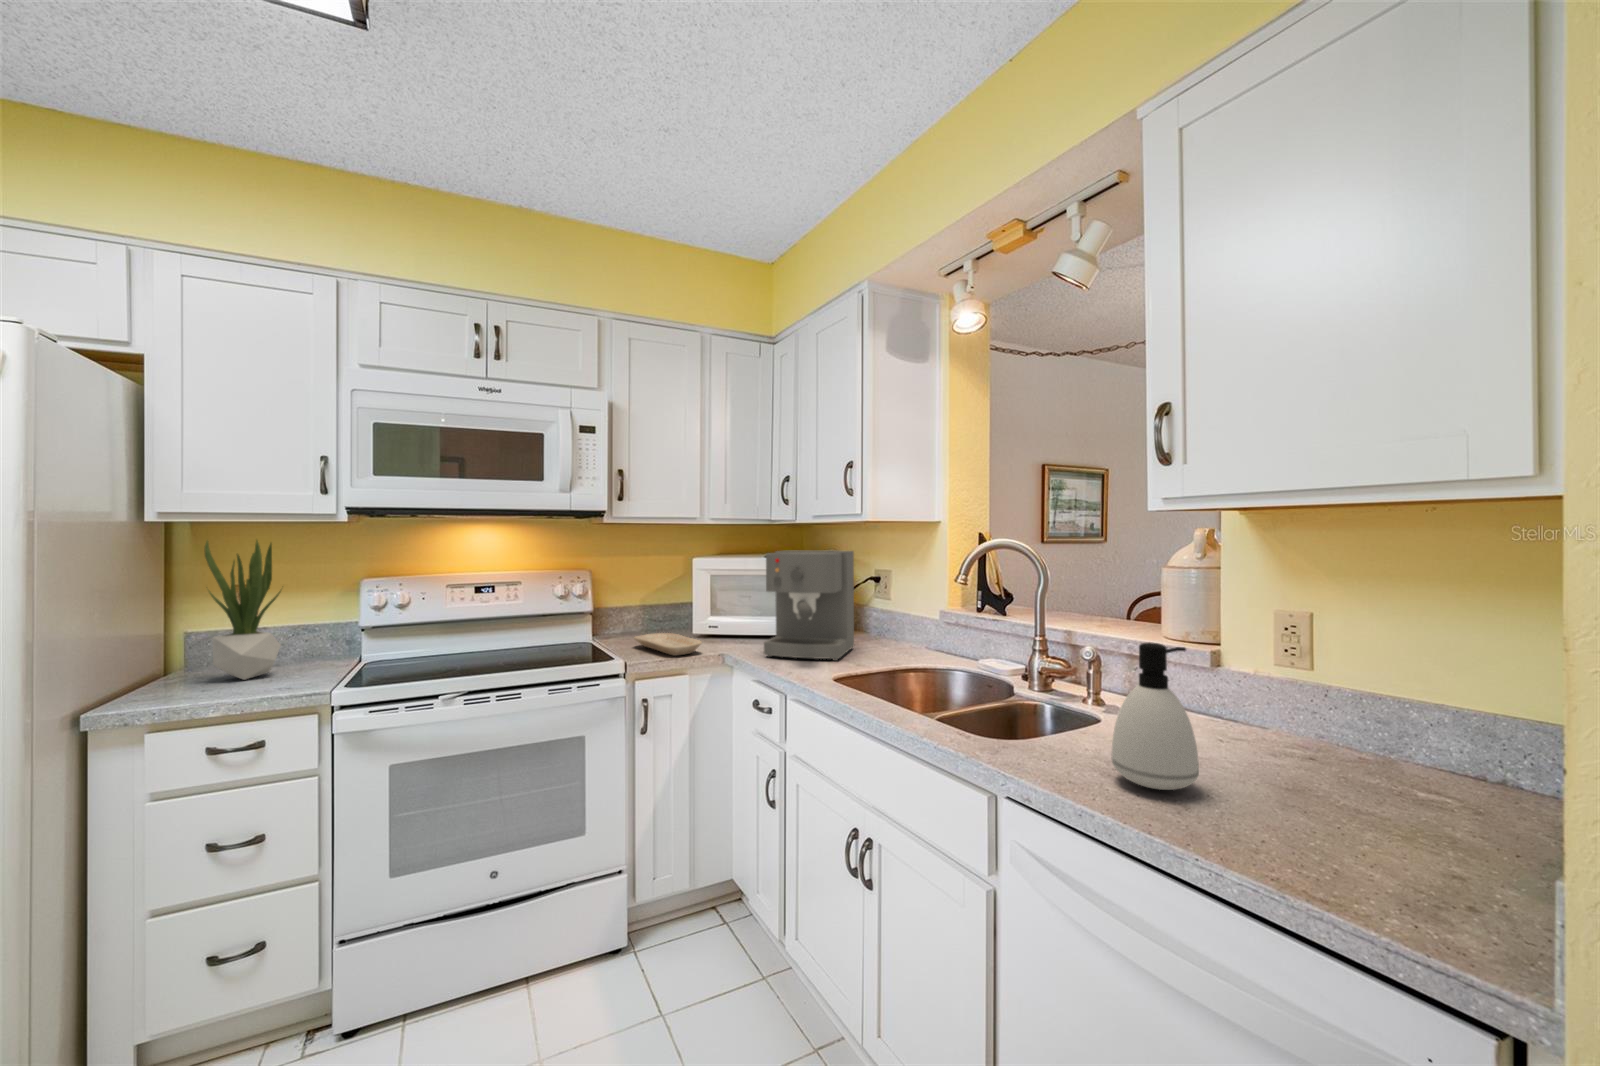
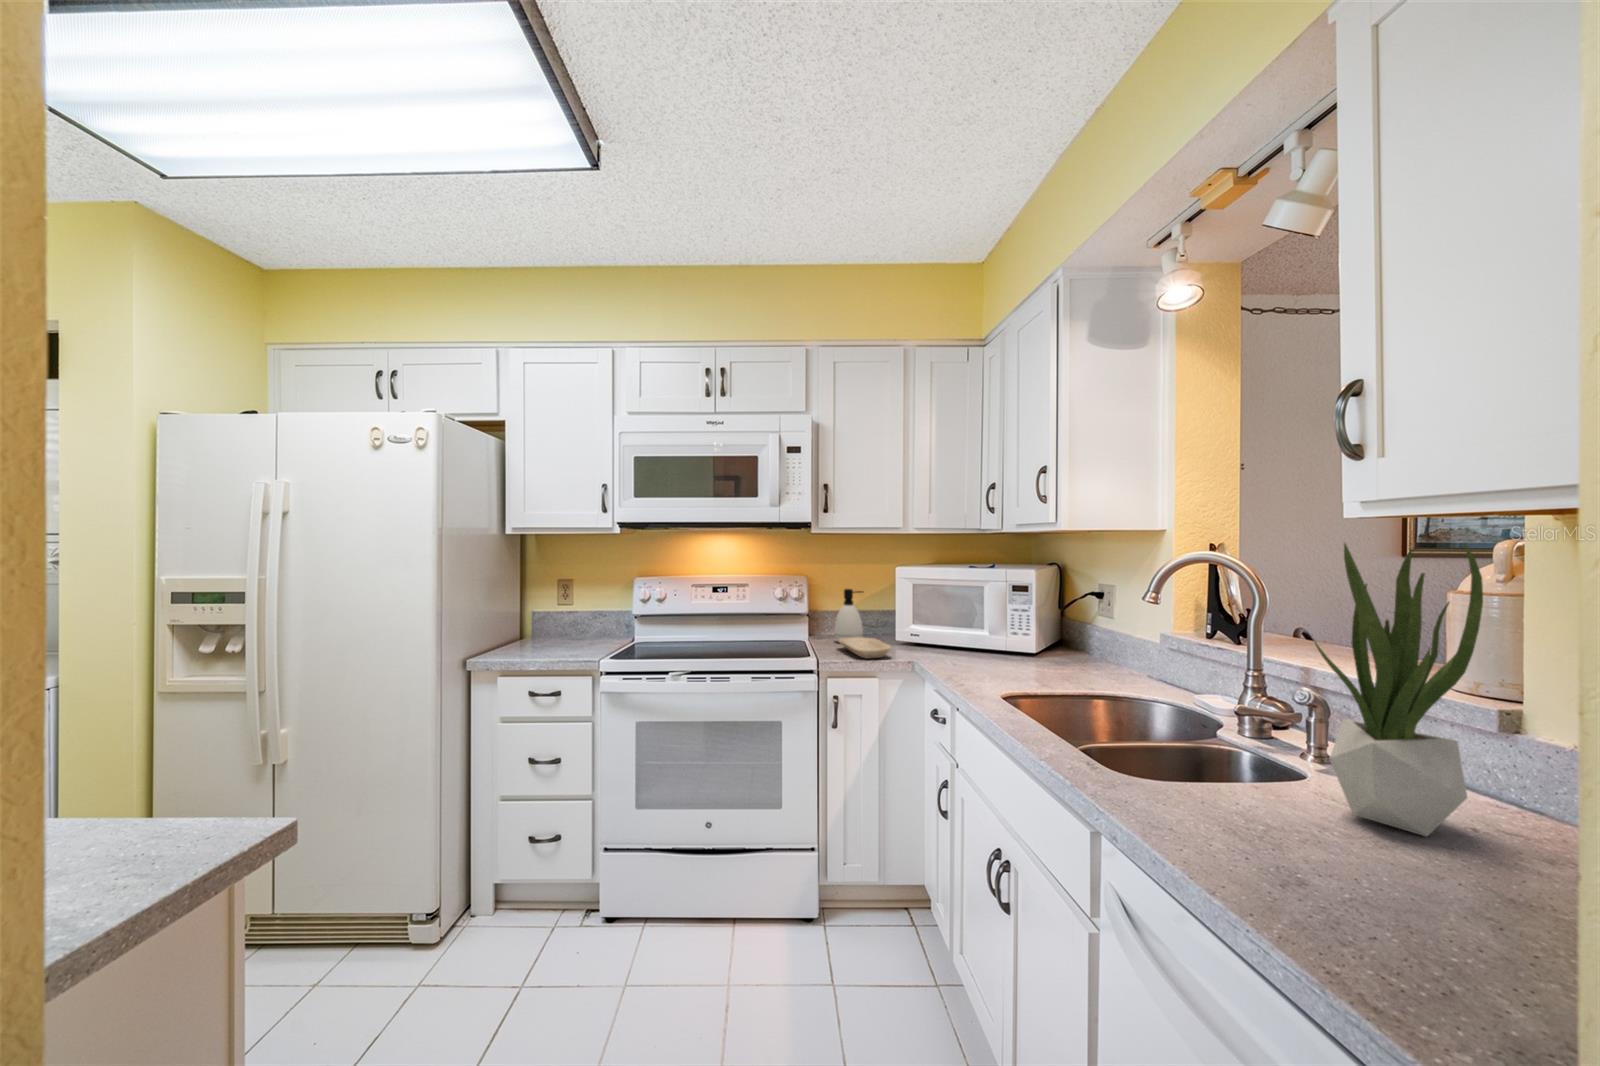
potted plant: present [205,540,281,680] -> present [1314,543,1483,836]
coffee maker: present [764,551,854,661] -> none [945,560,1051,676]
soap dispenser: present [1111,642,1199,790] -> present [834,589,863,639]

